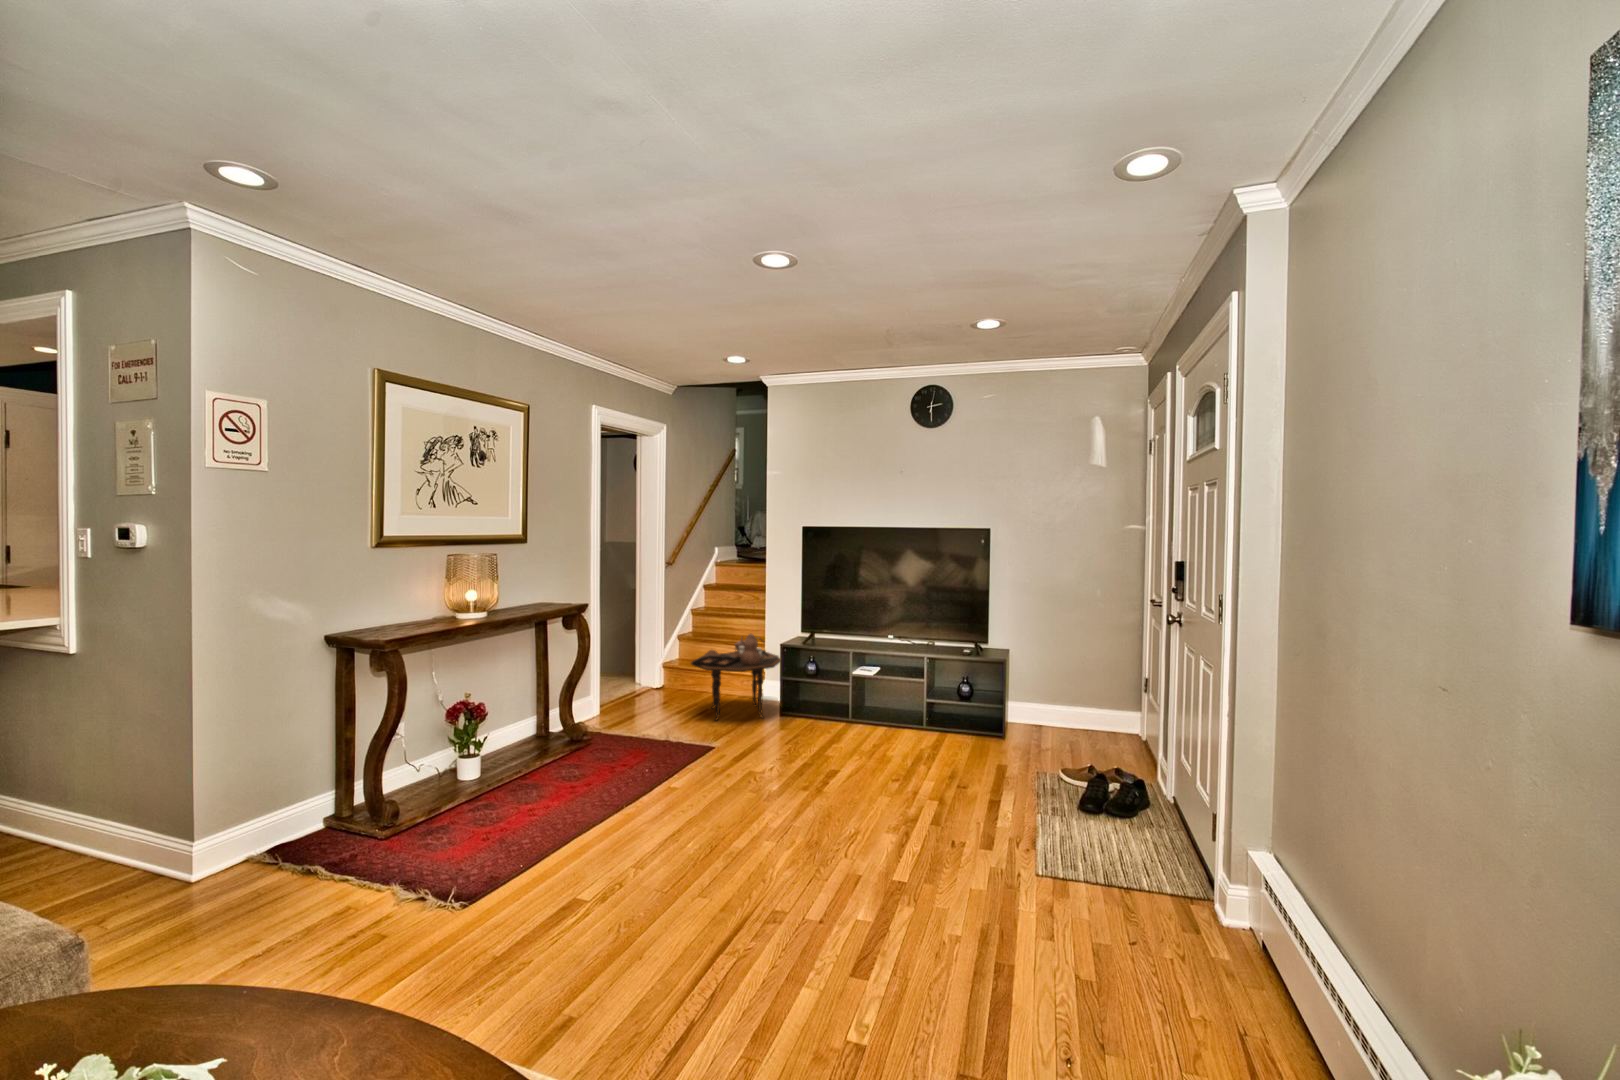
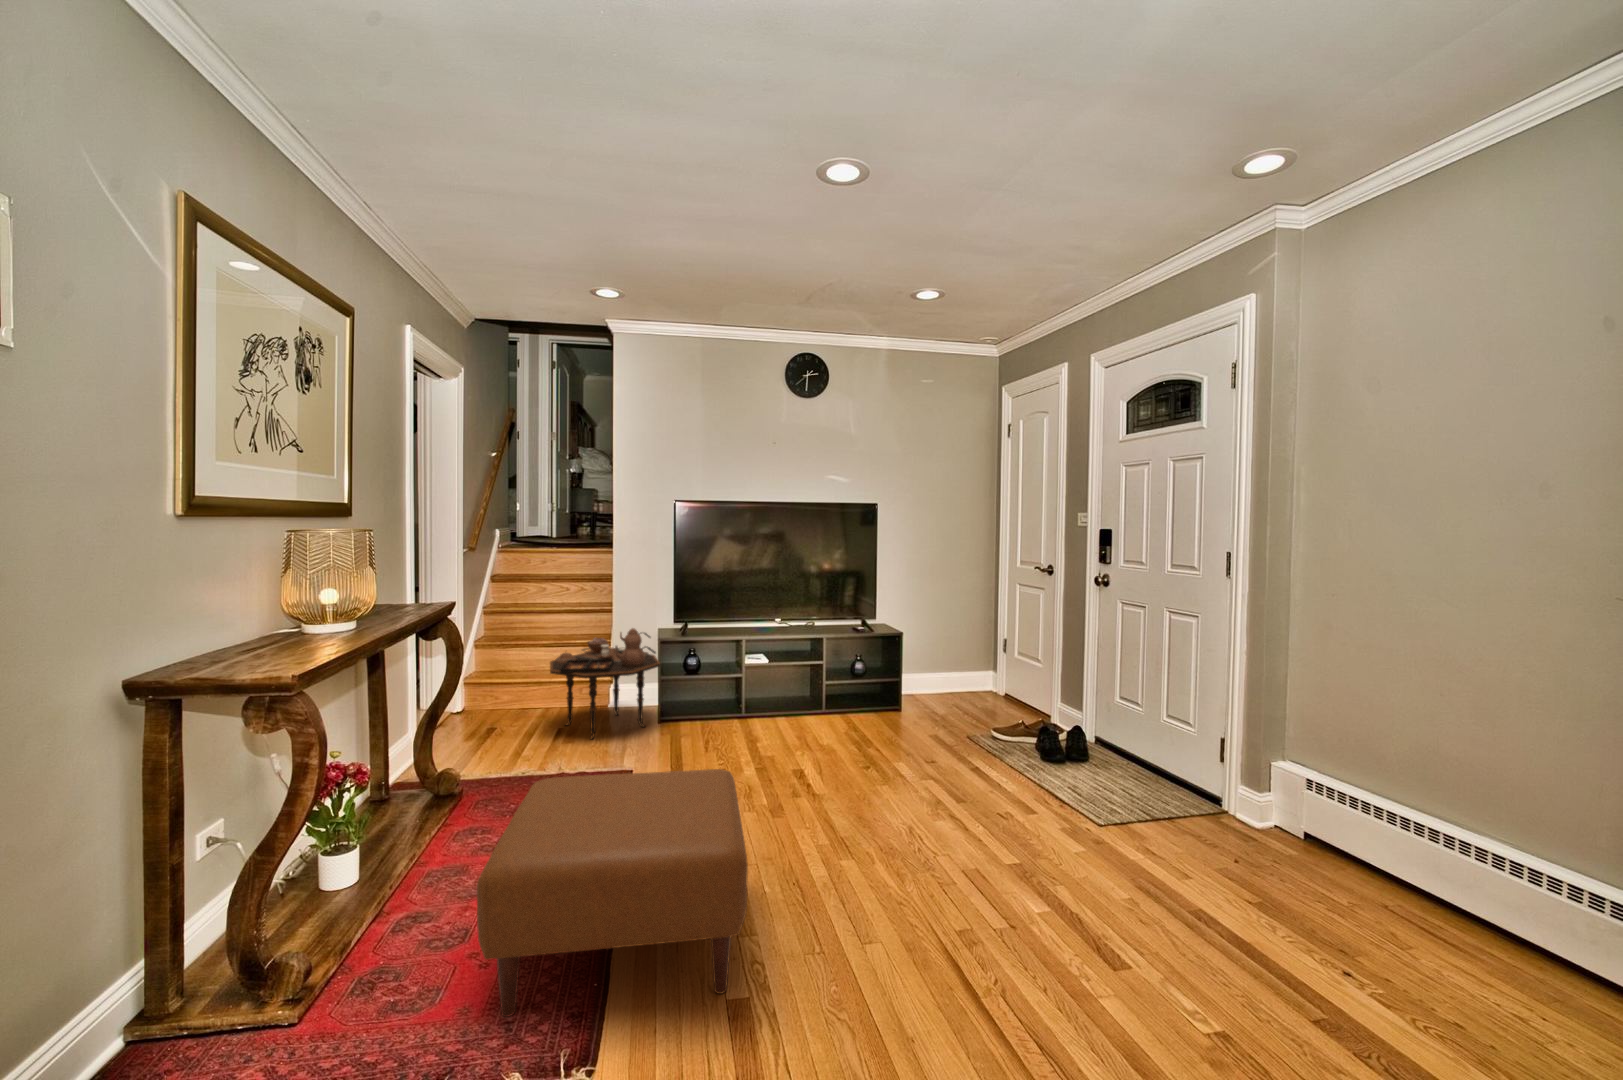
ottoman: none [445,729,676,894] -> present [477,769,748,1017]

